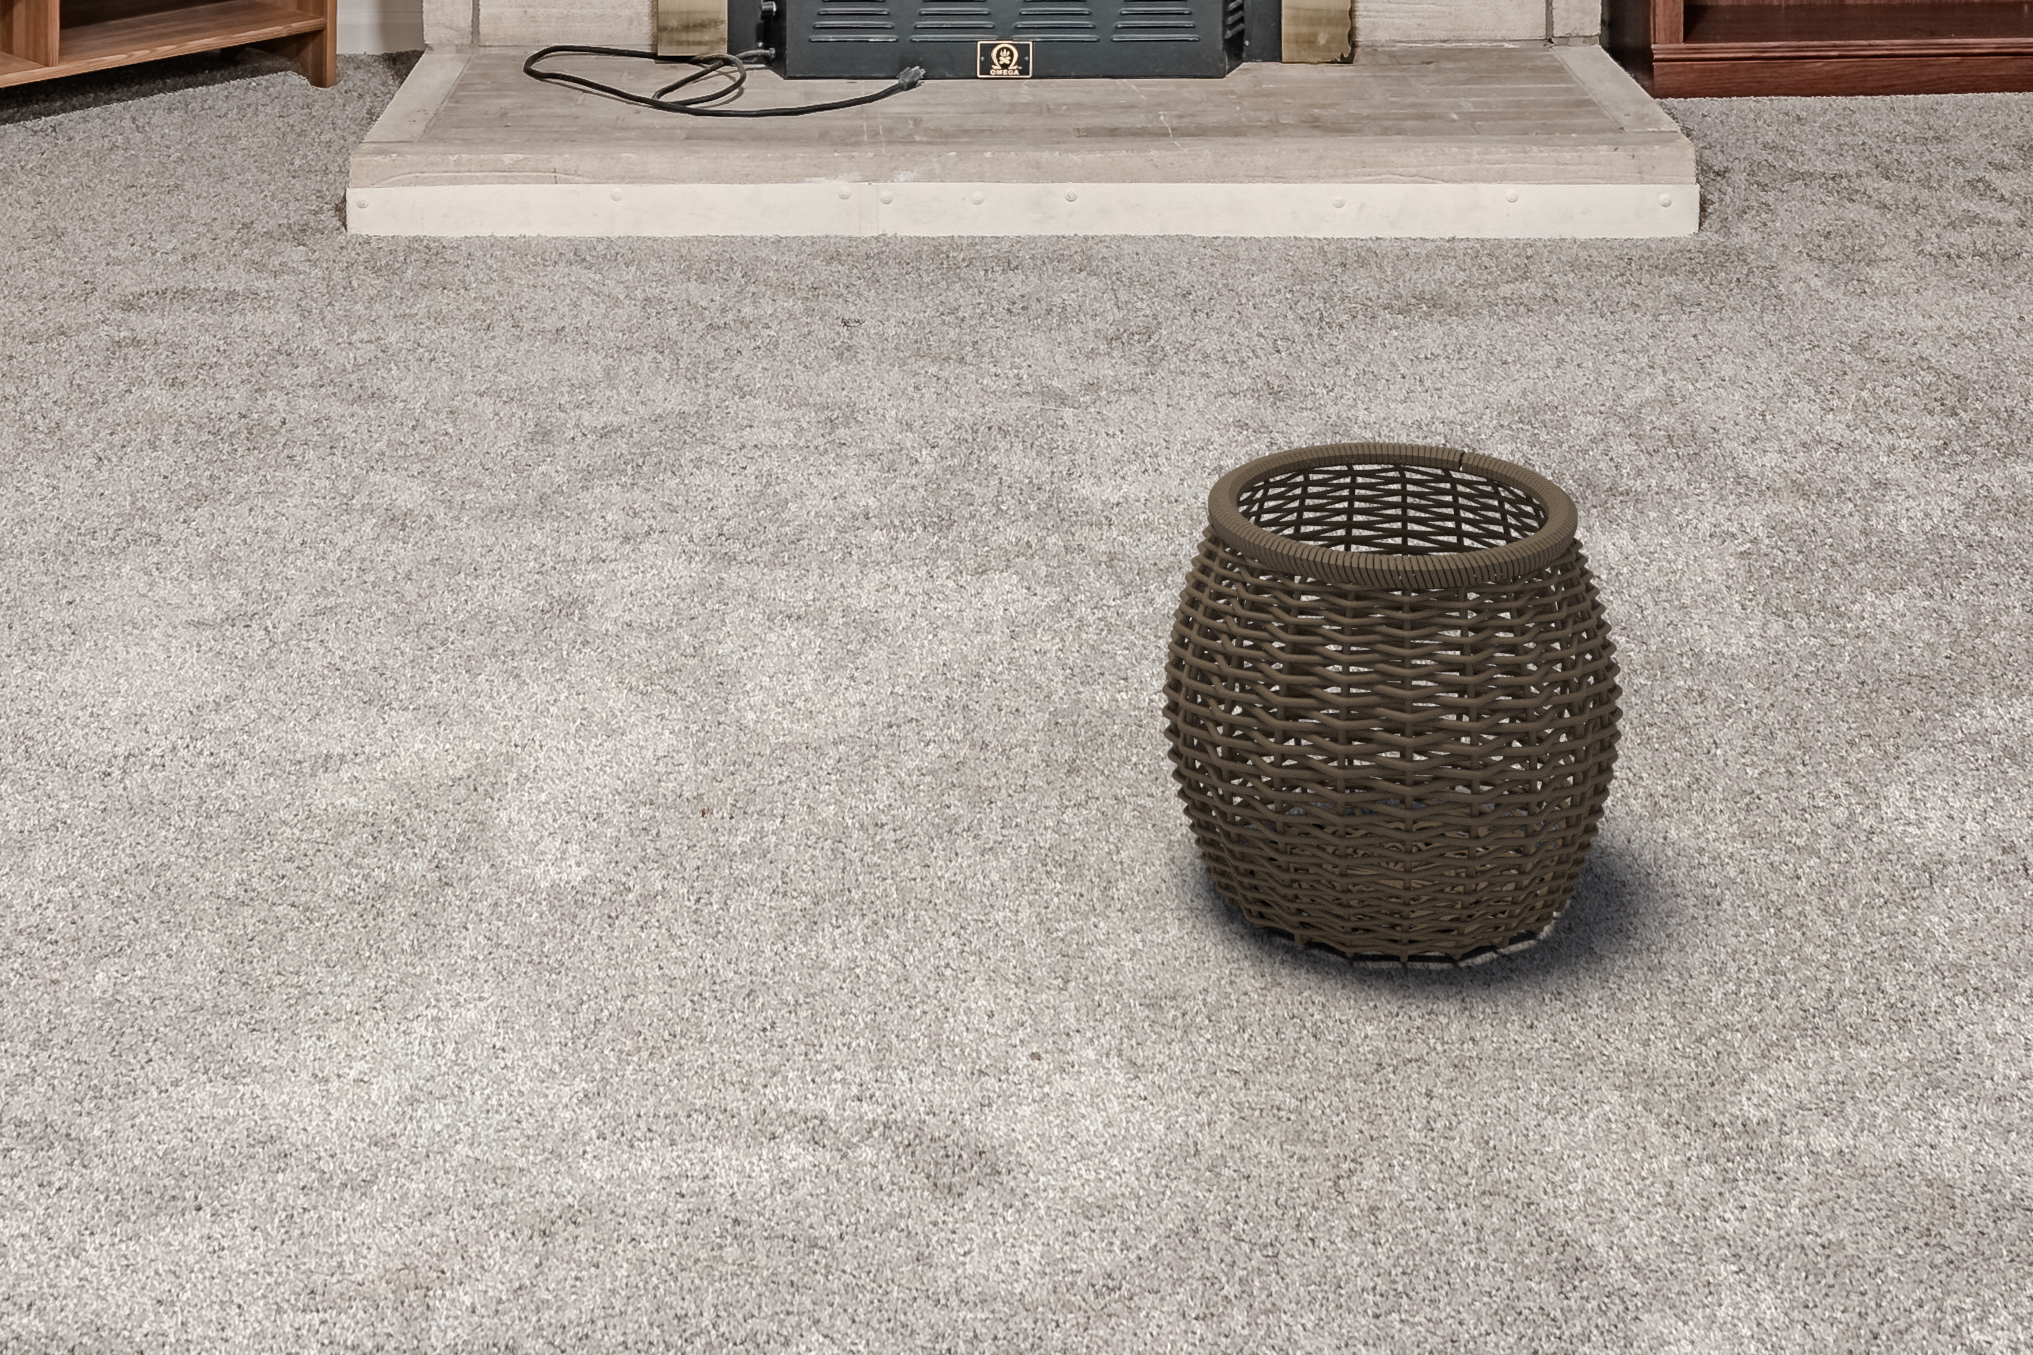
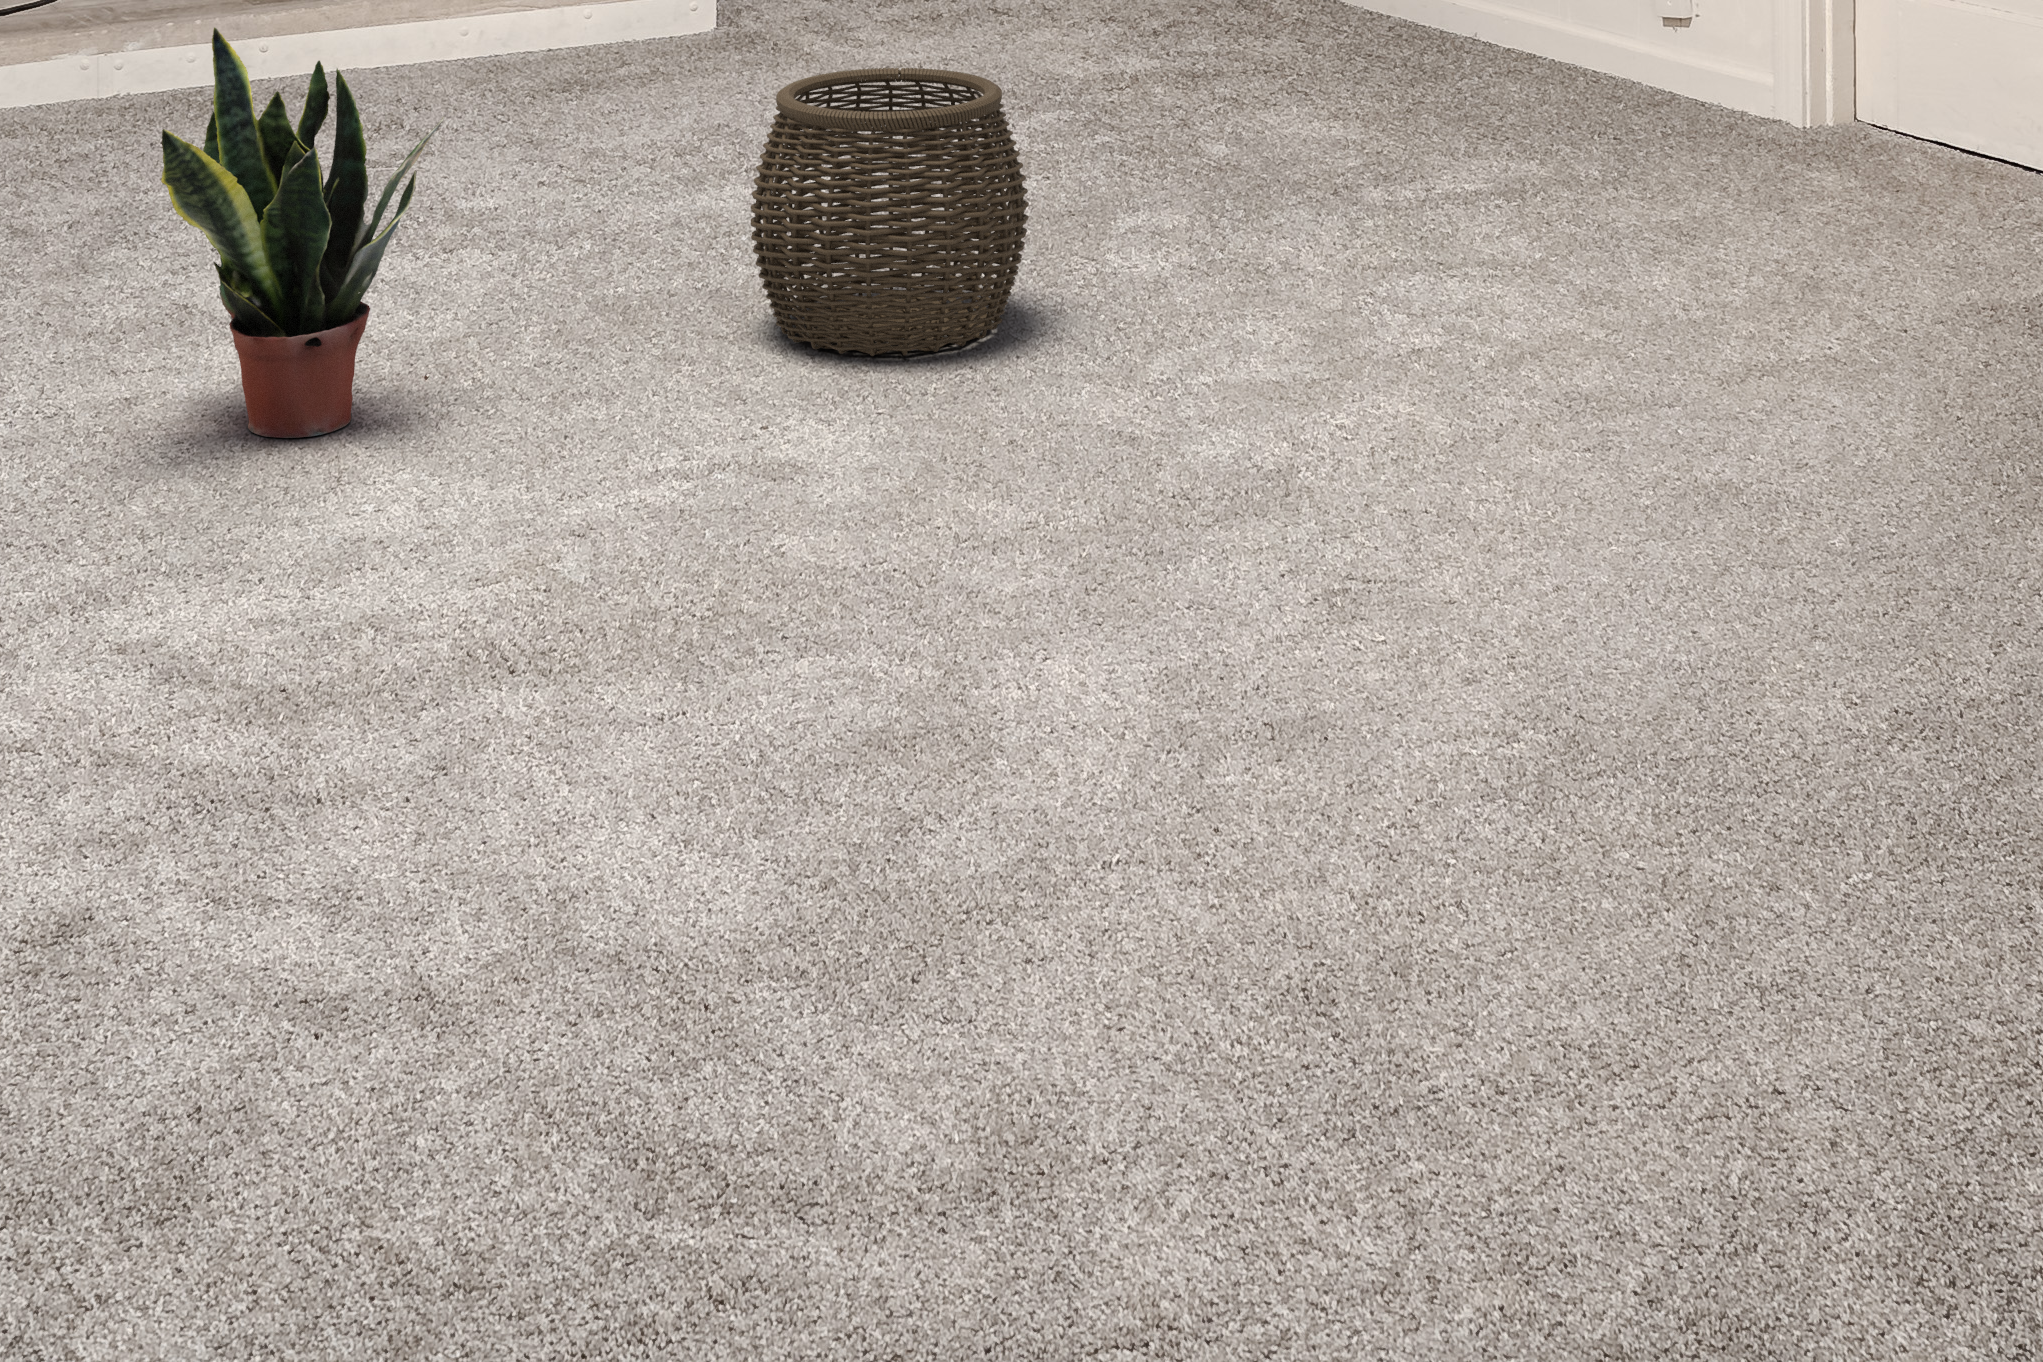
potted plant: none [171,269,645,904] -> present [161,28,444,438]

